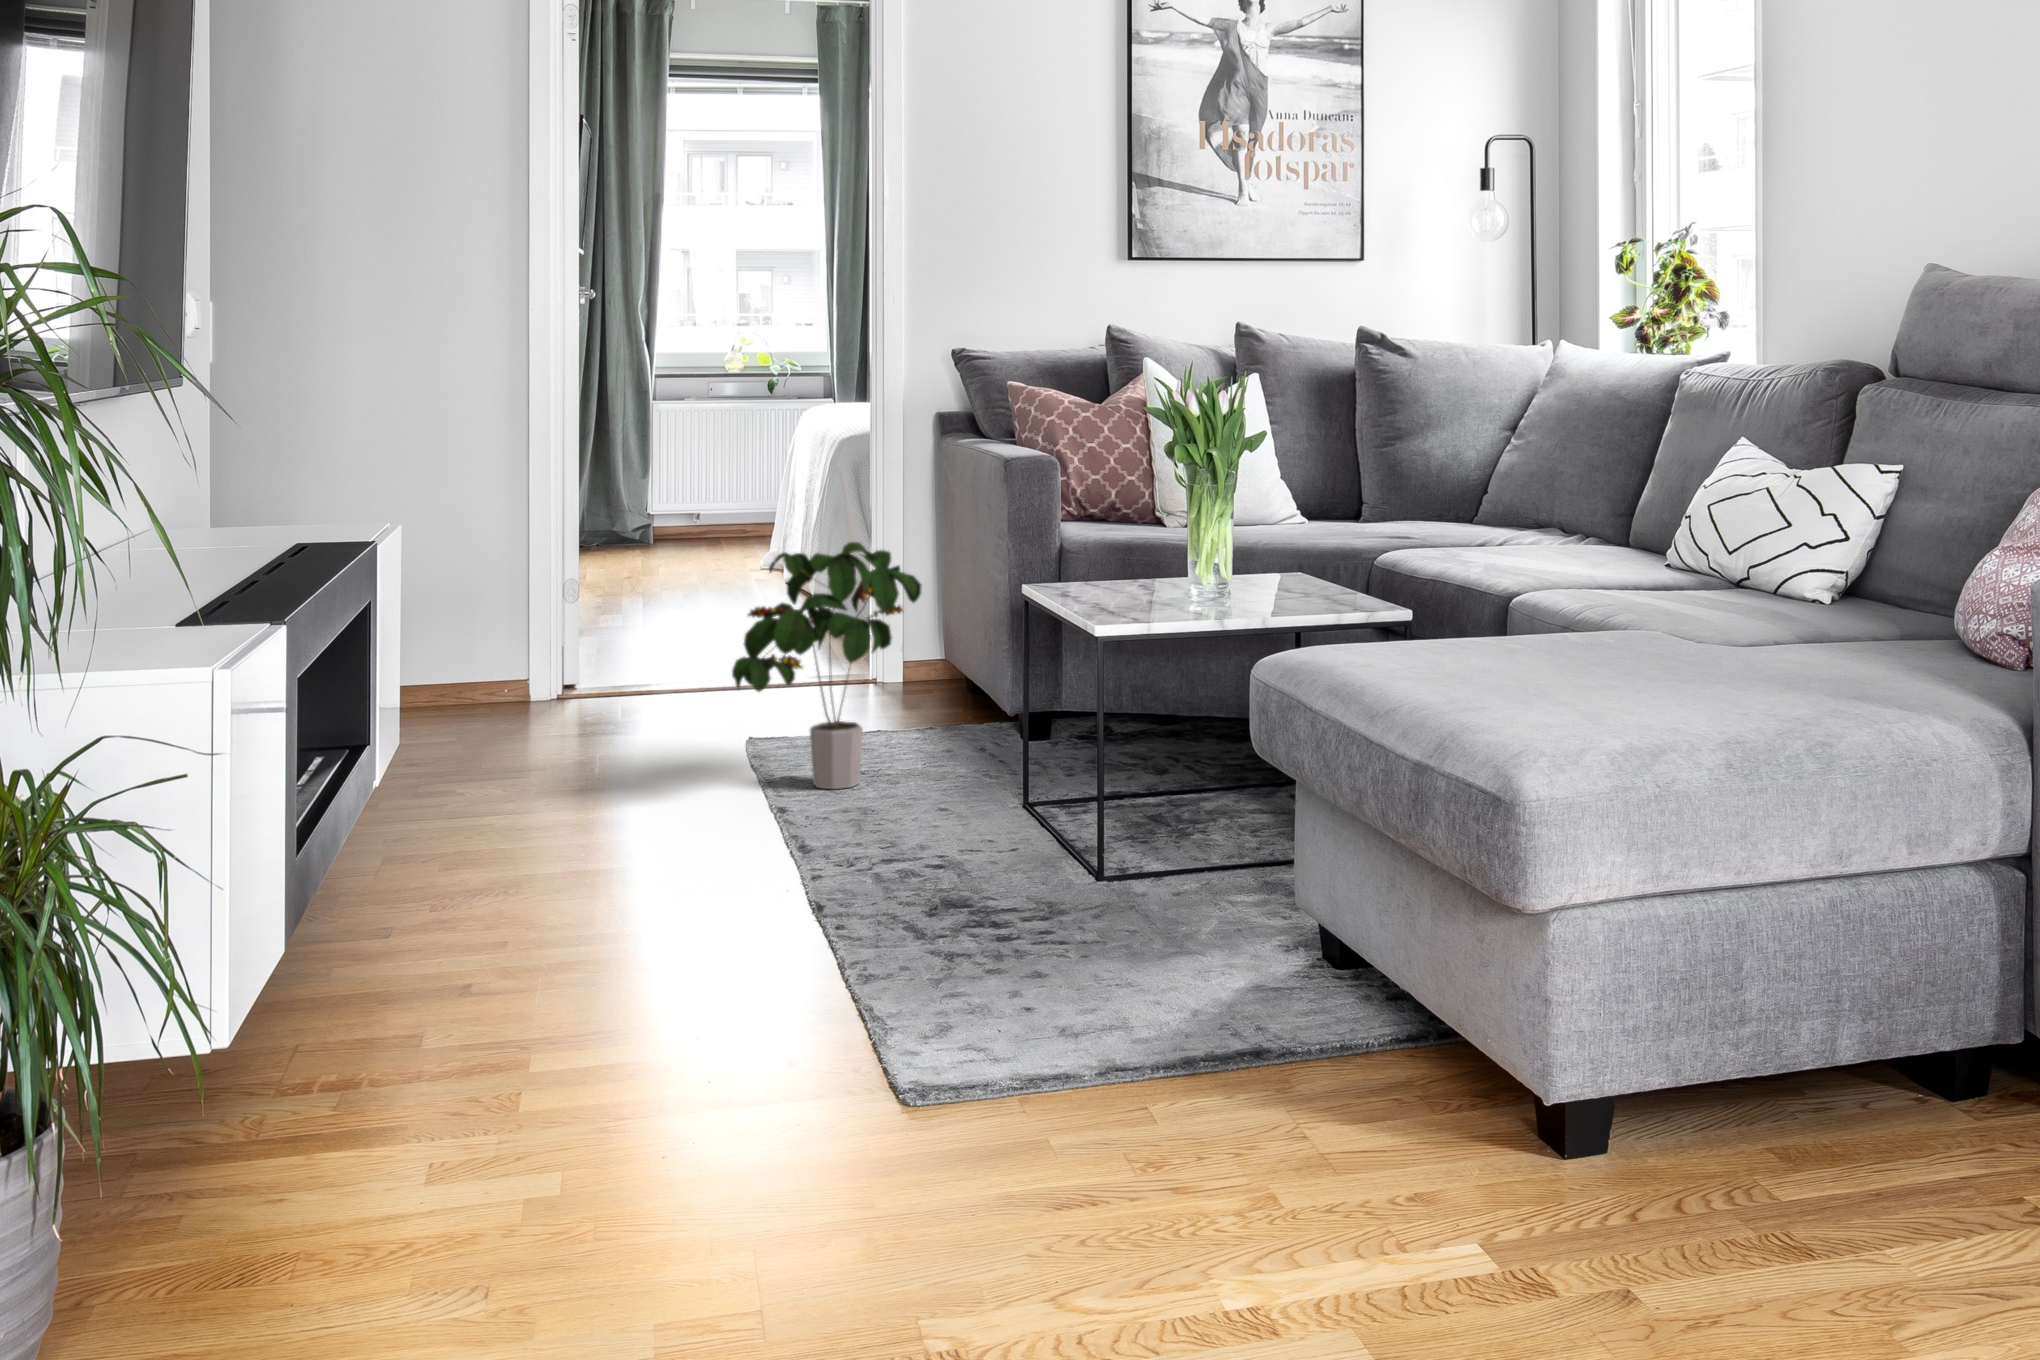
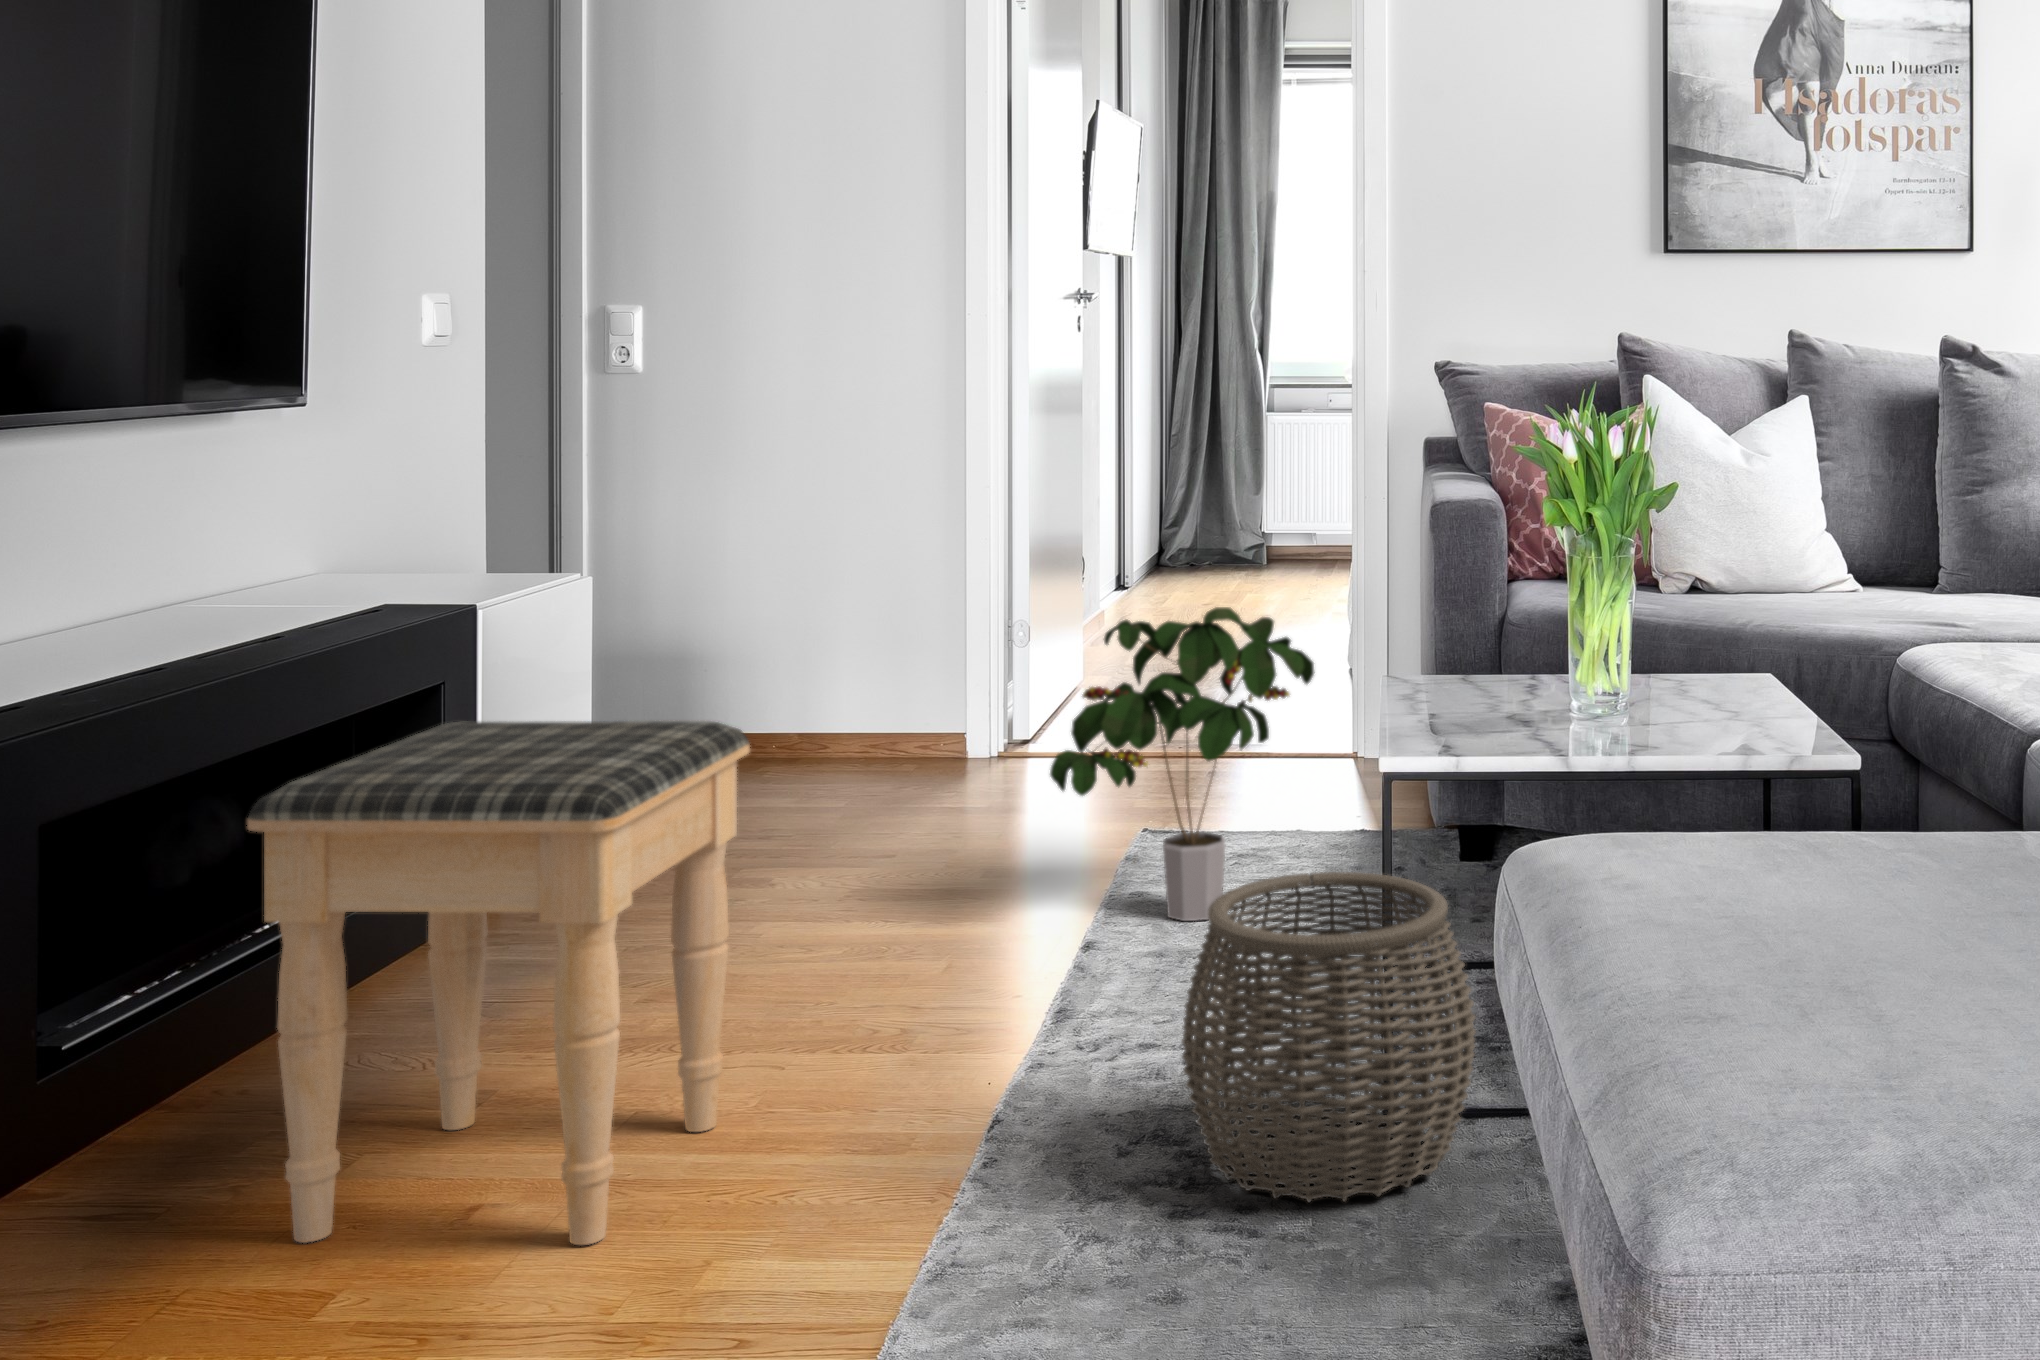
footstool: none [309,617,614,1004] -> present [247,721,750,1245]
woven basket: none [962,708,1170,923] -> present [1182,872,1476,1202]

